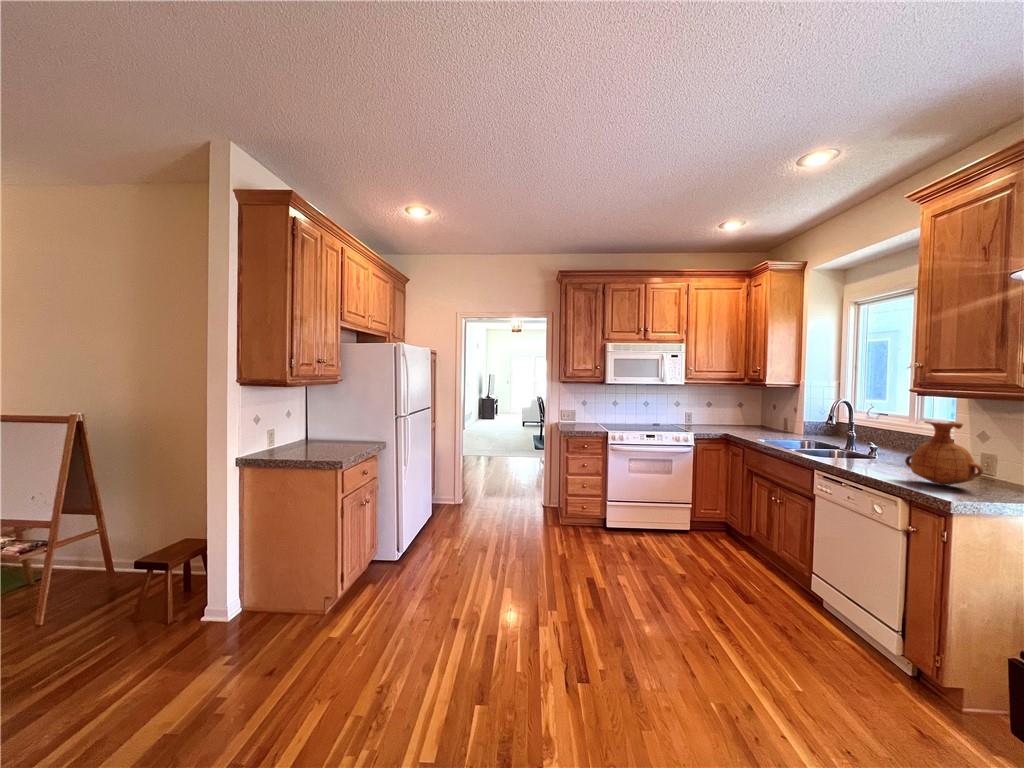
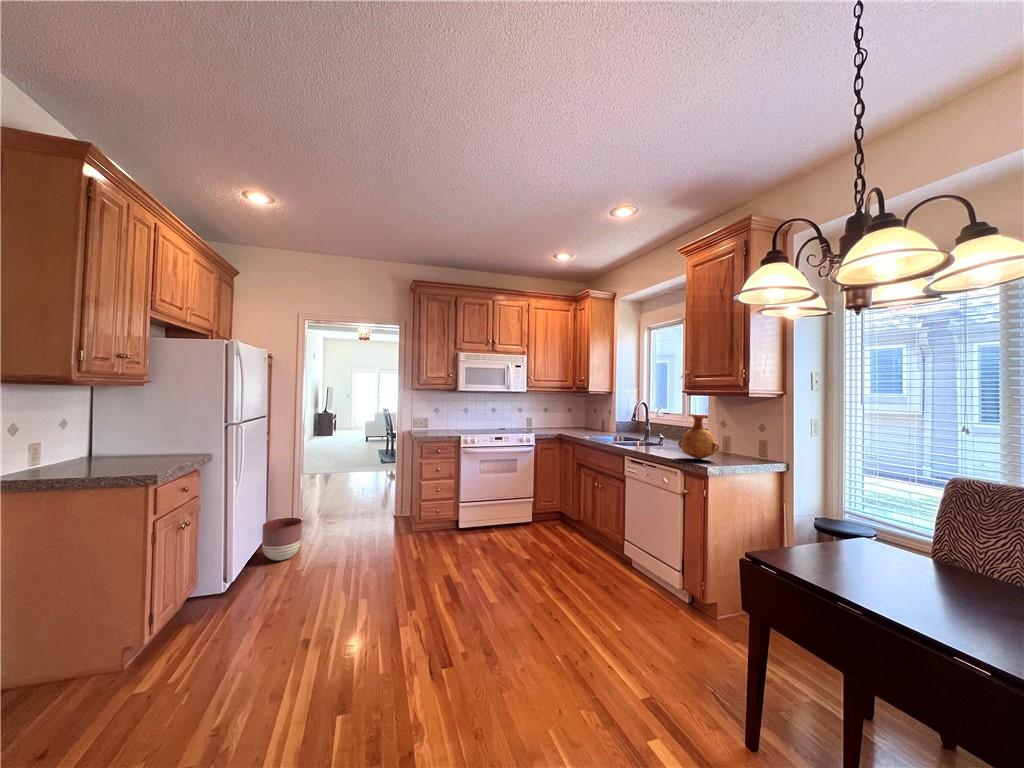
planter: none [429,498,460,536] -> present [262,518,302,560]

